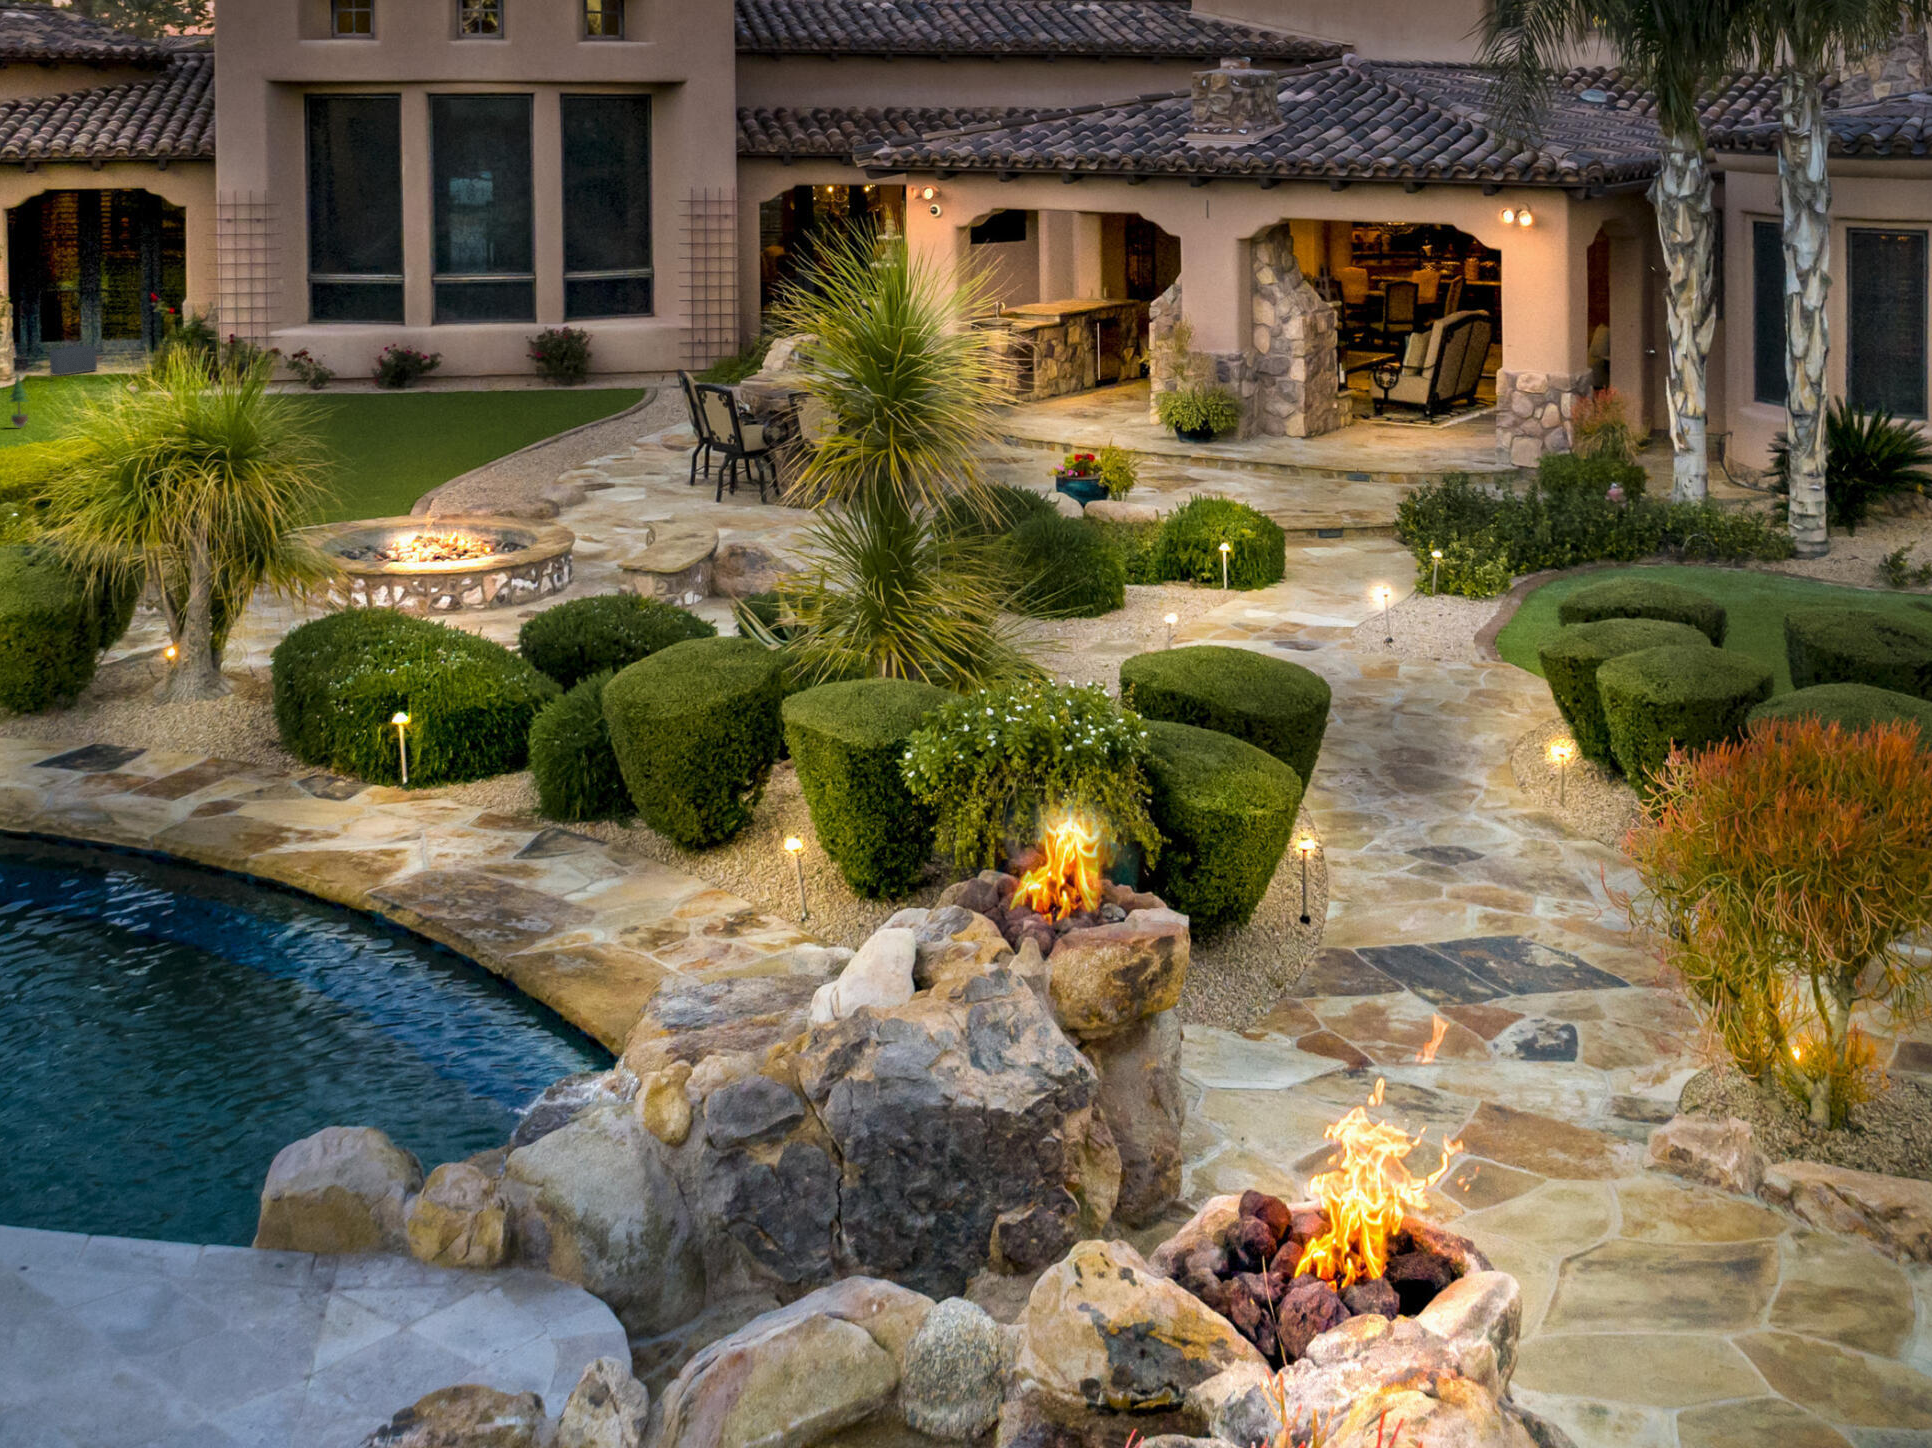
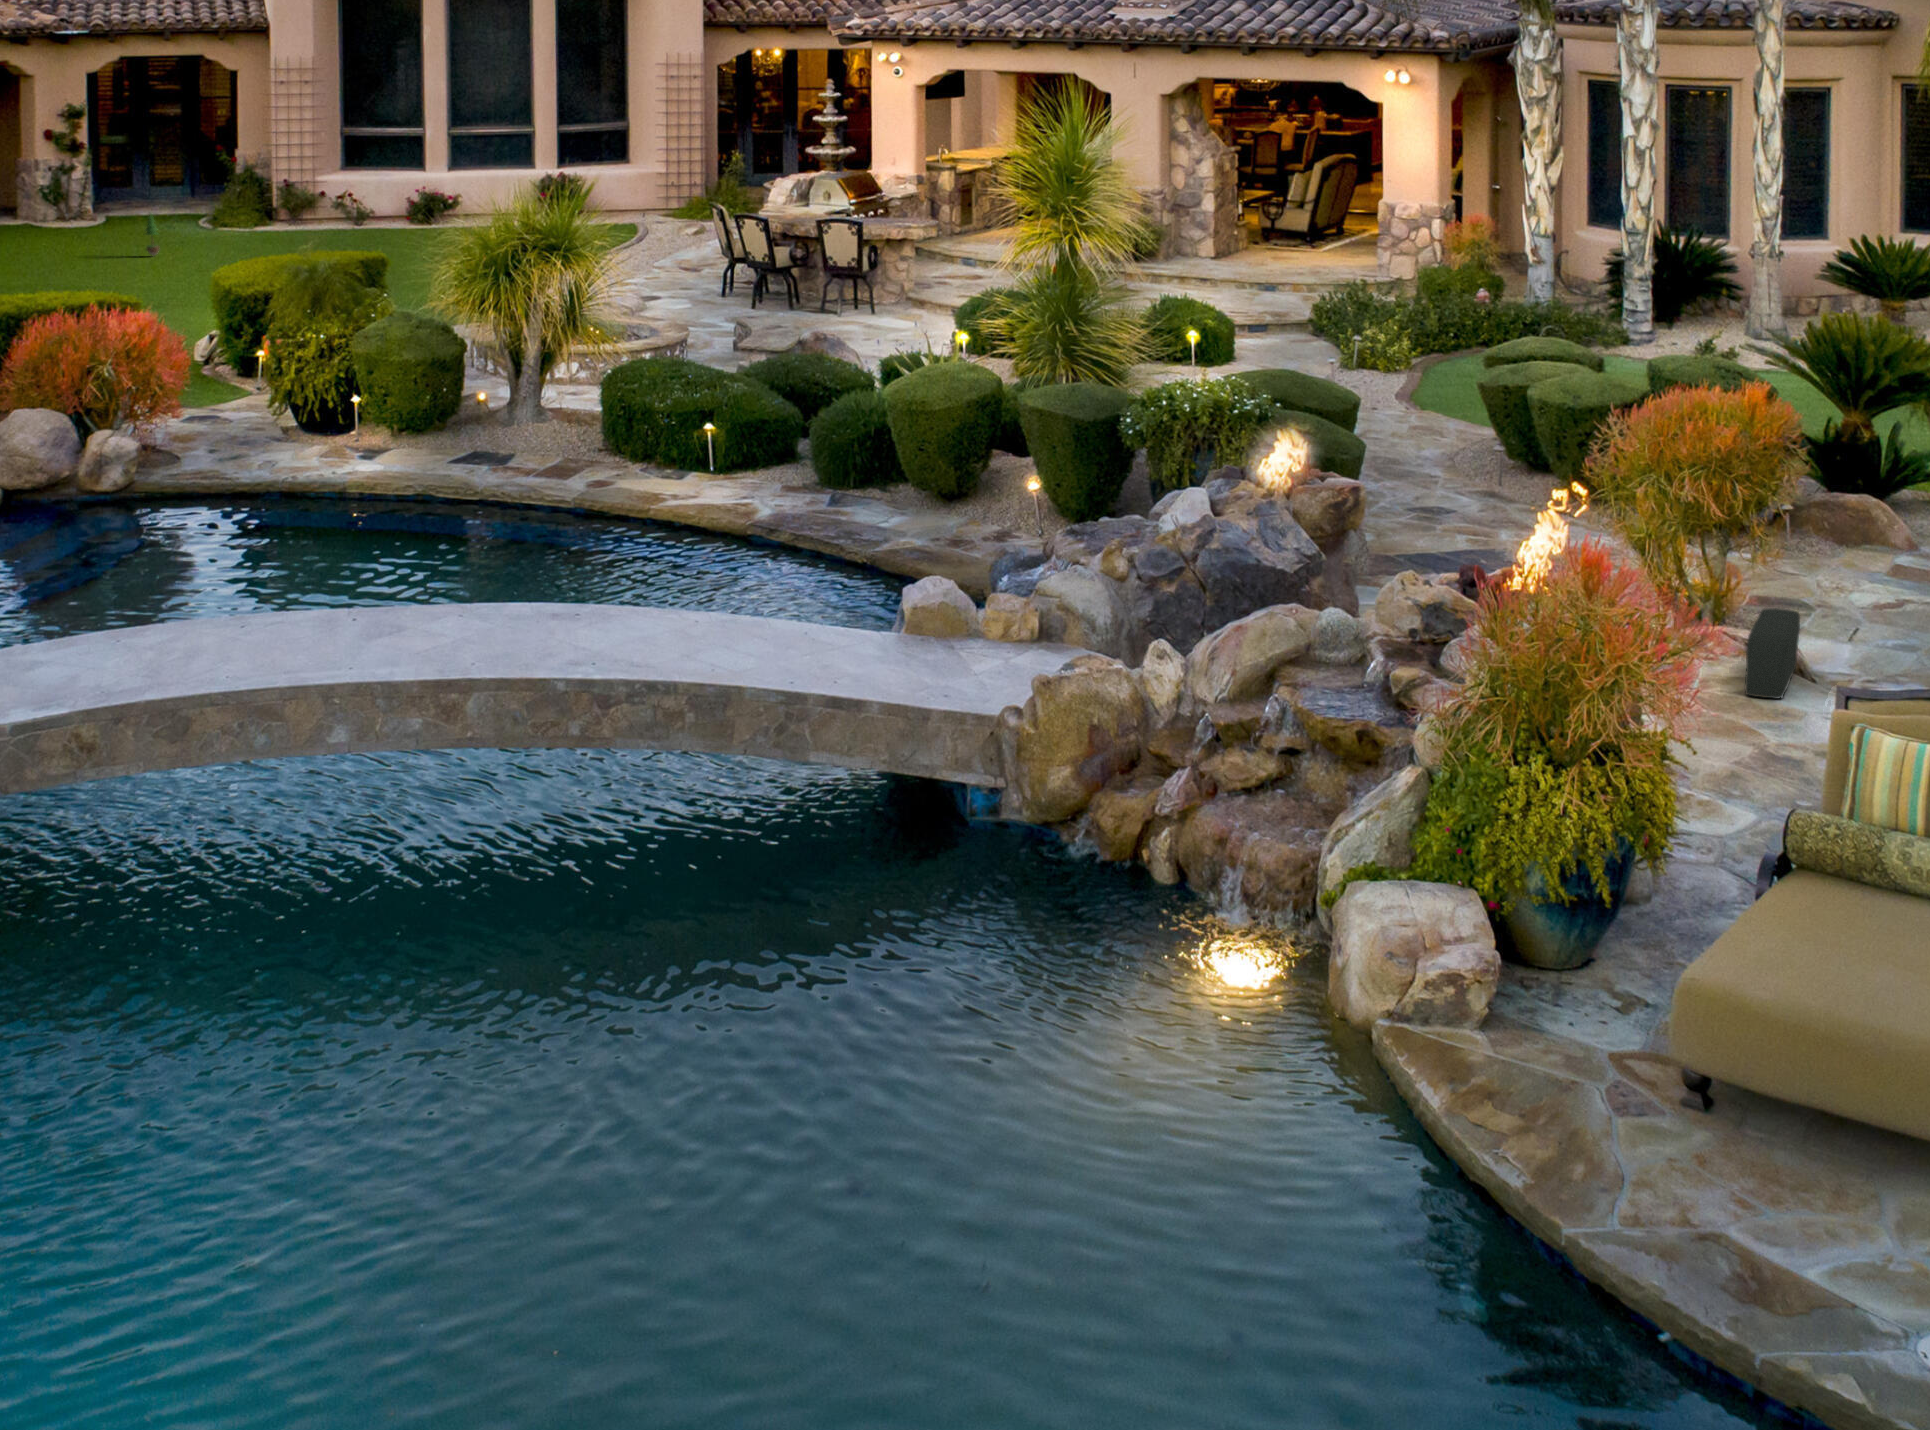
pouf: present [50,346,97,376] -> present [1745,608,1800,699]

